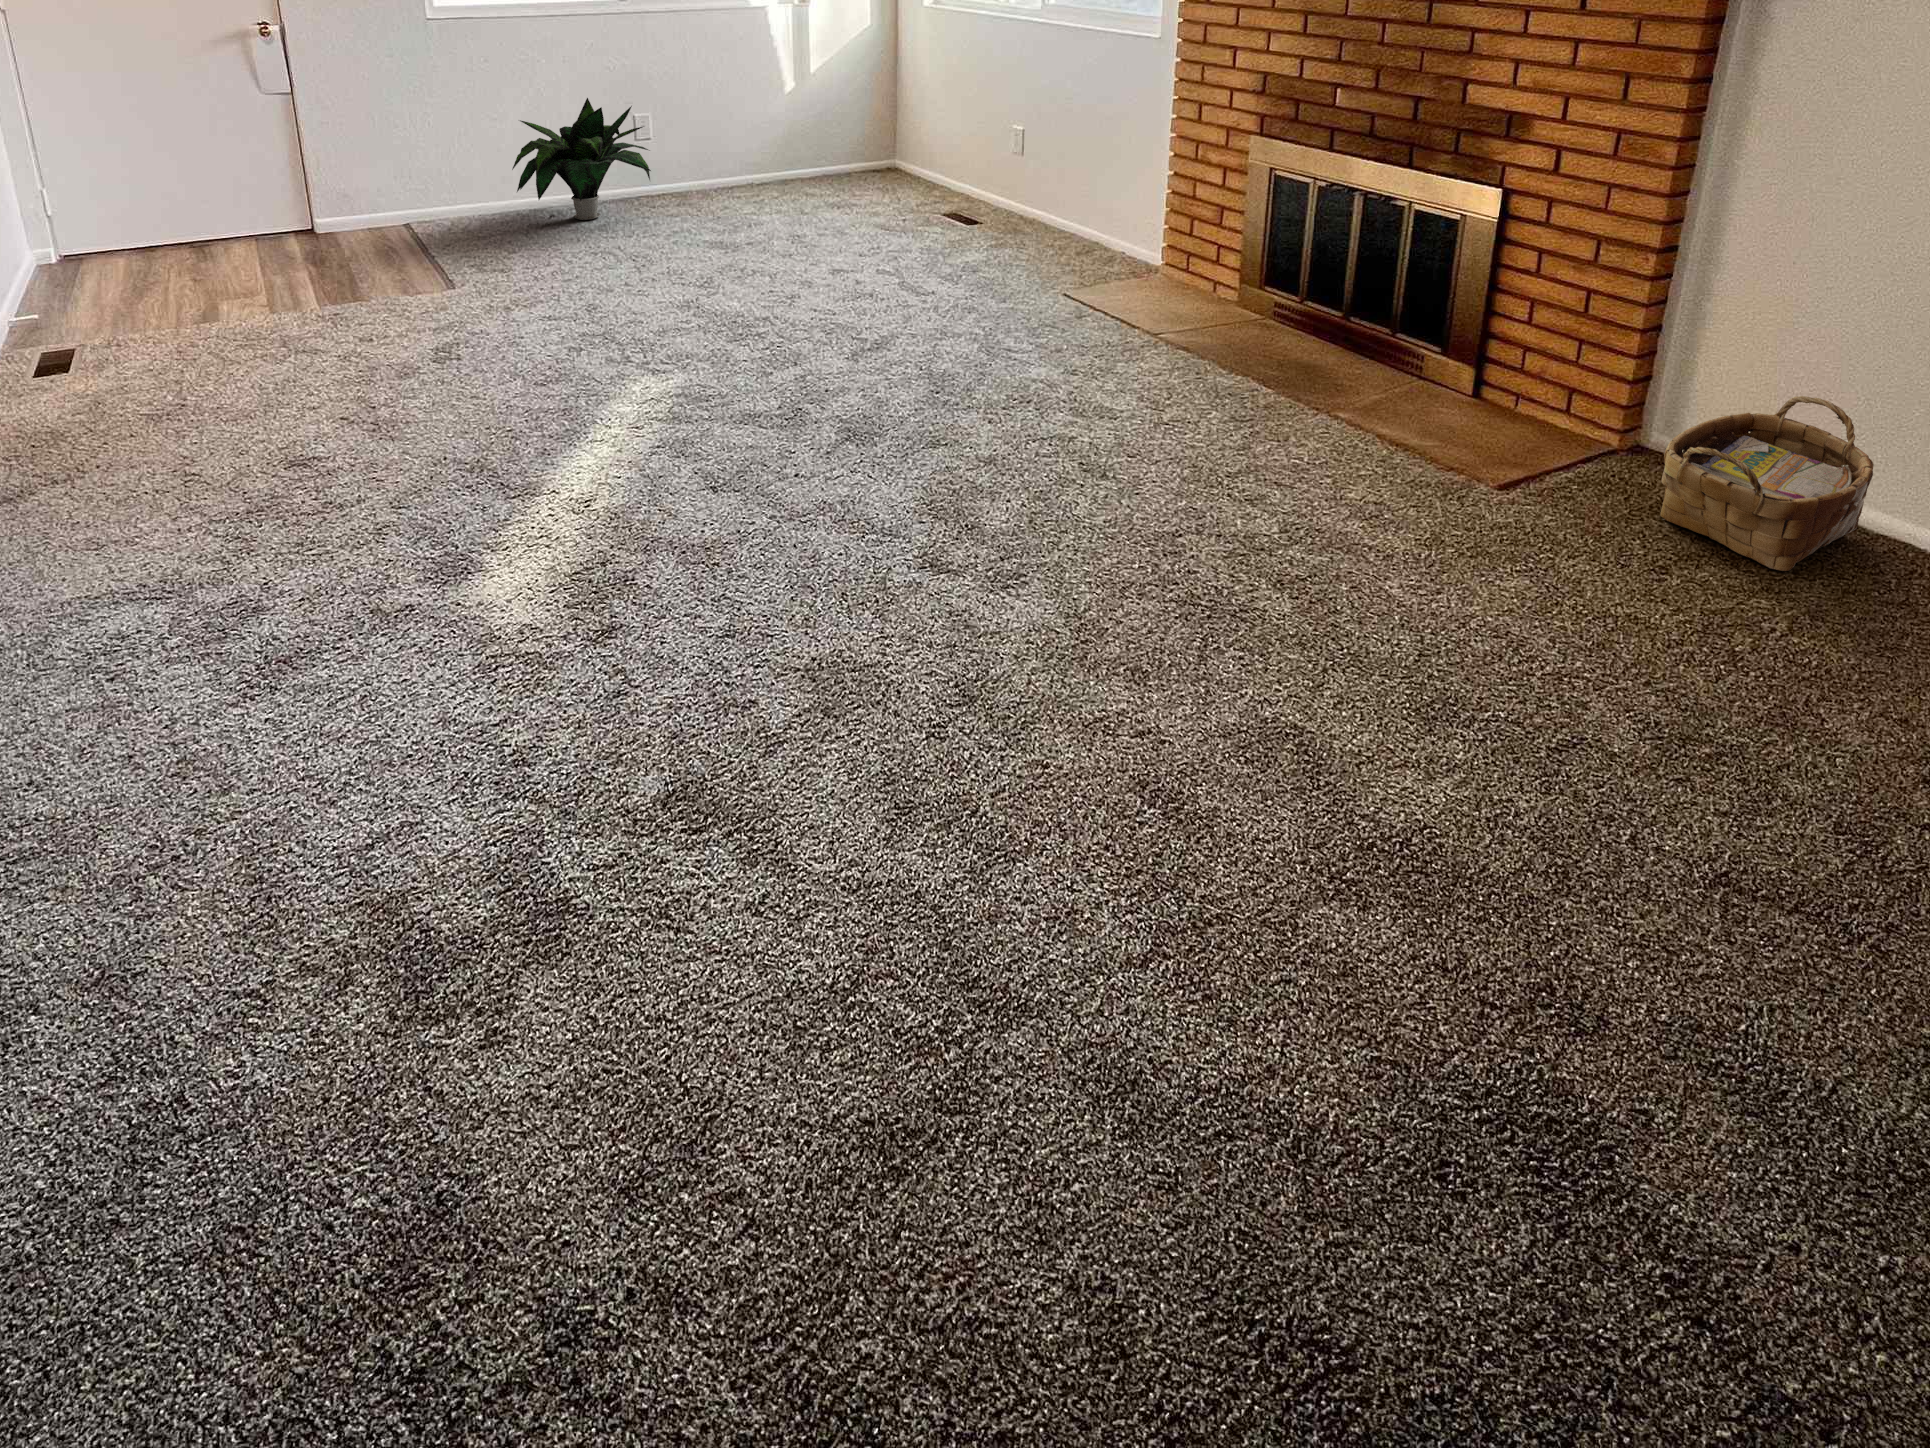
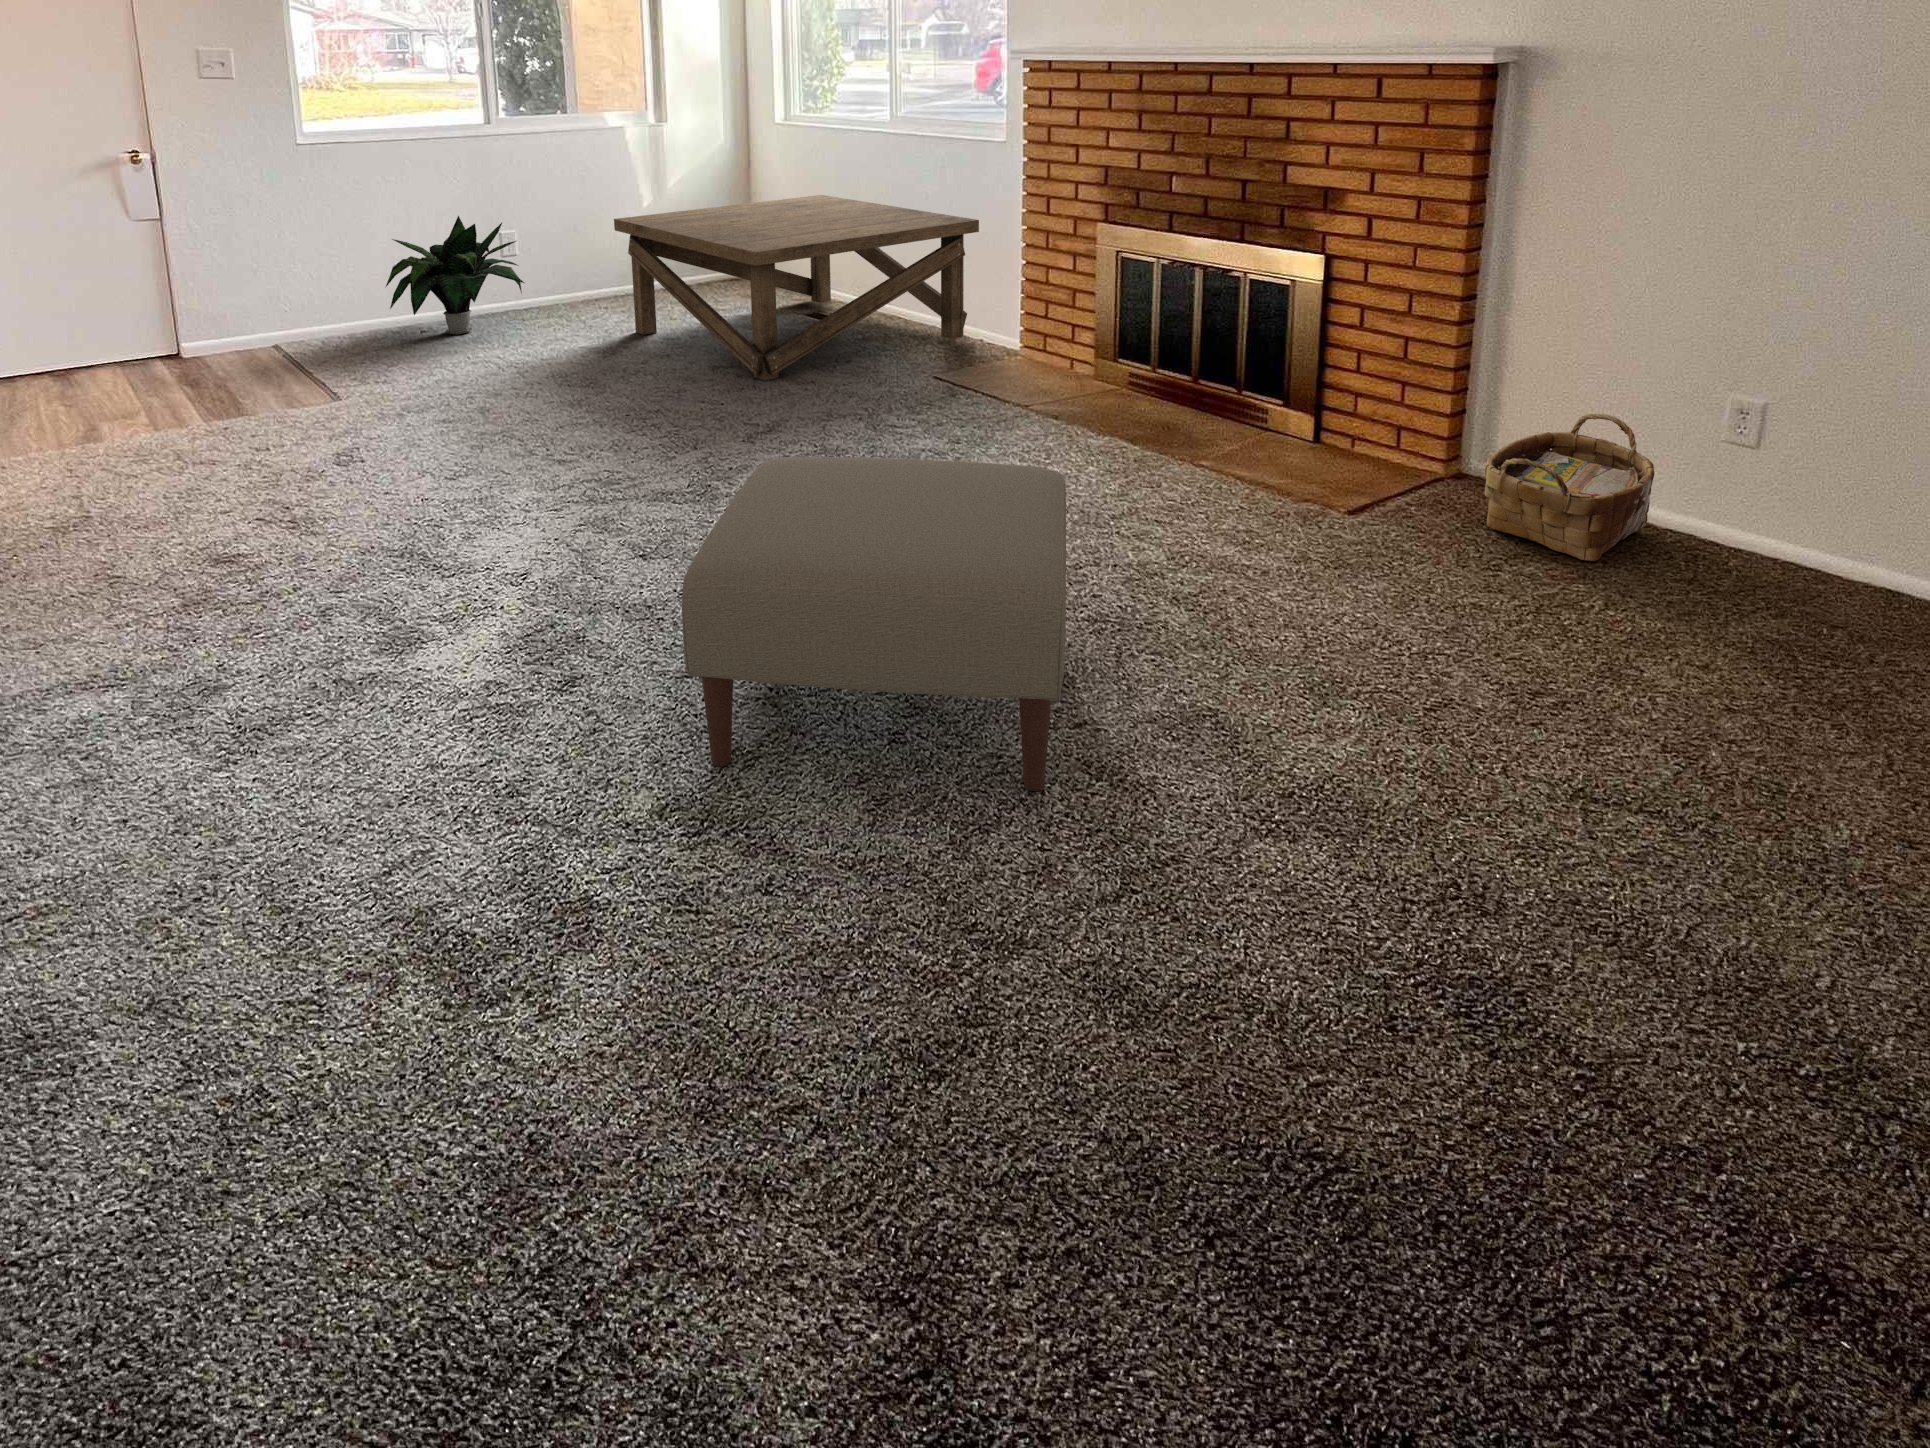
coffee table: none [743,86,1127,289] -> present [614,195,979,381]
ottoman: none [696,406,1153,814] -> present [682,457,1066,791]

